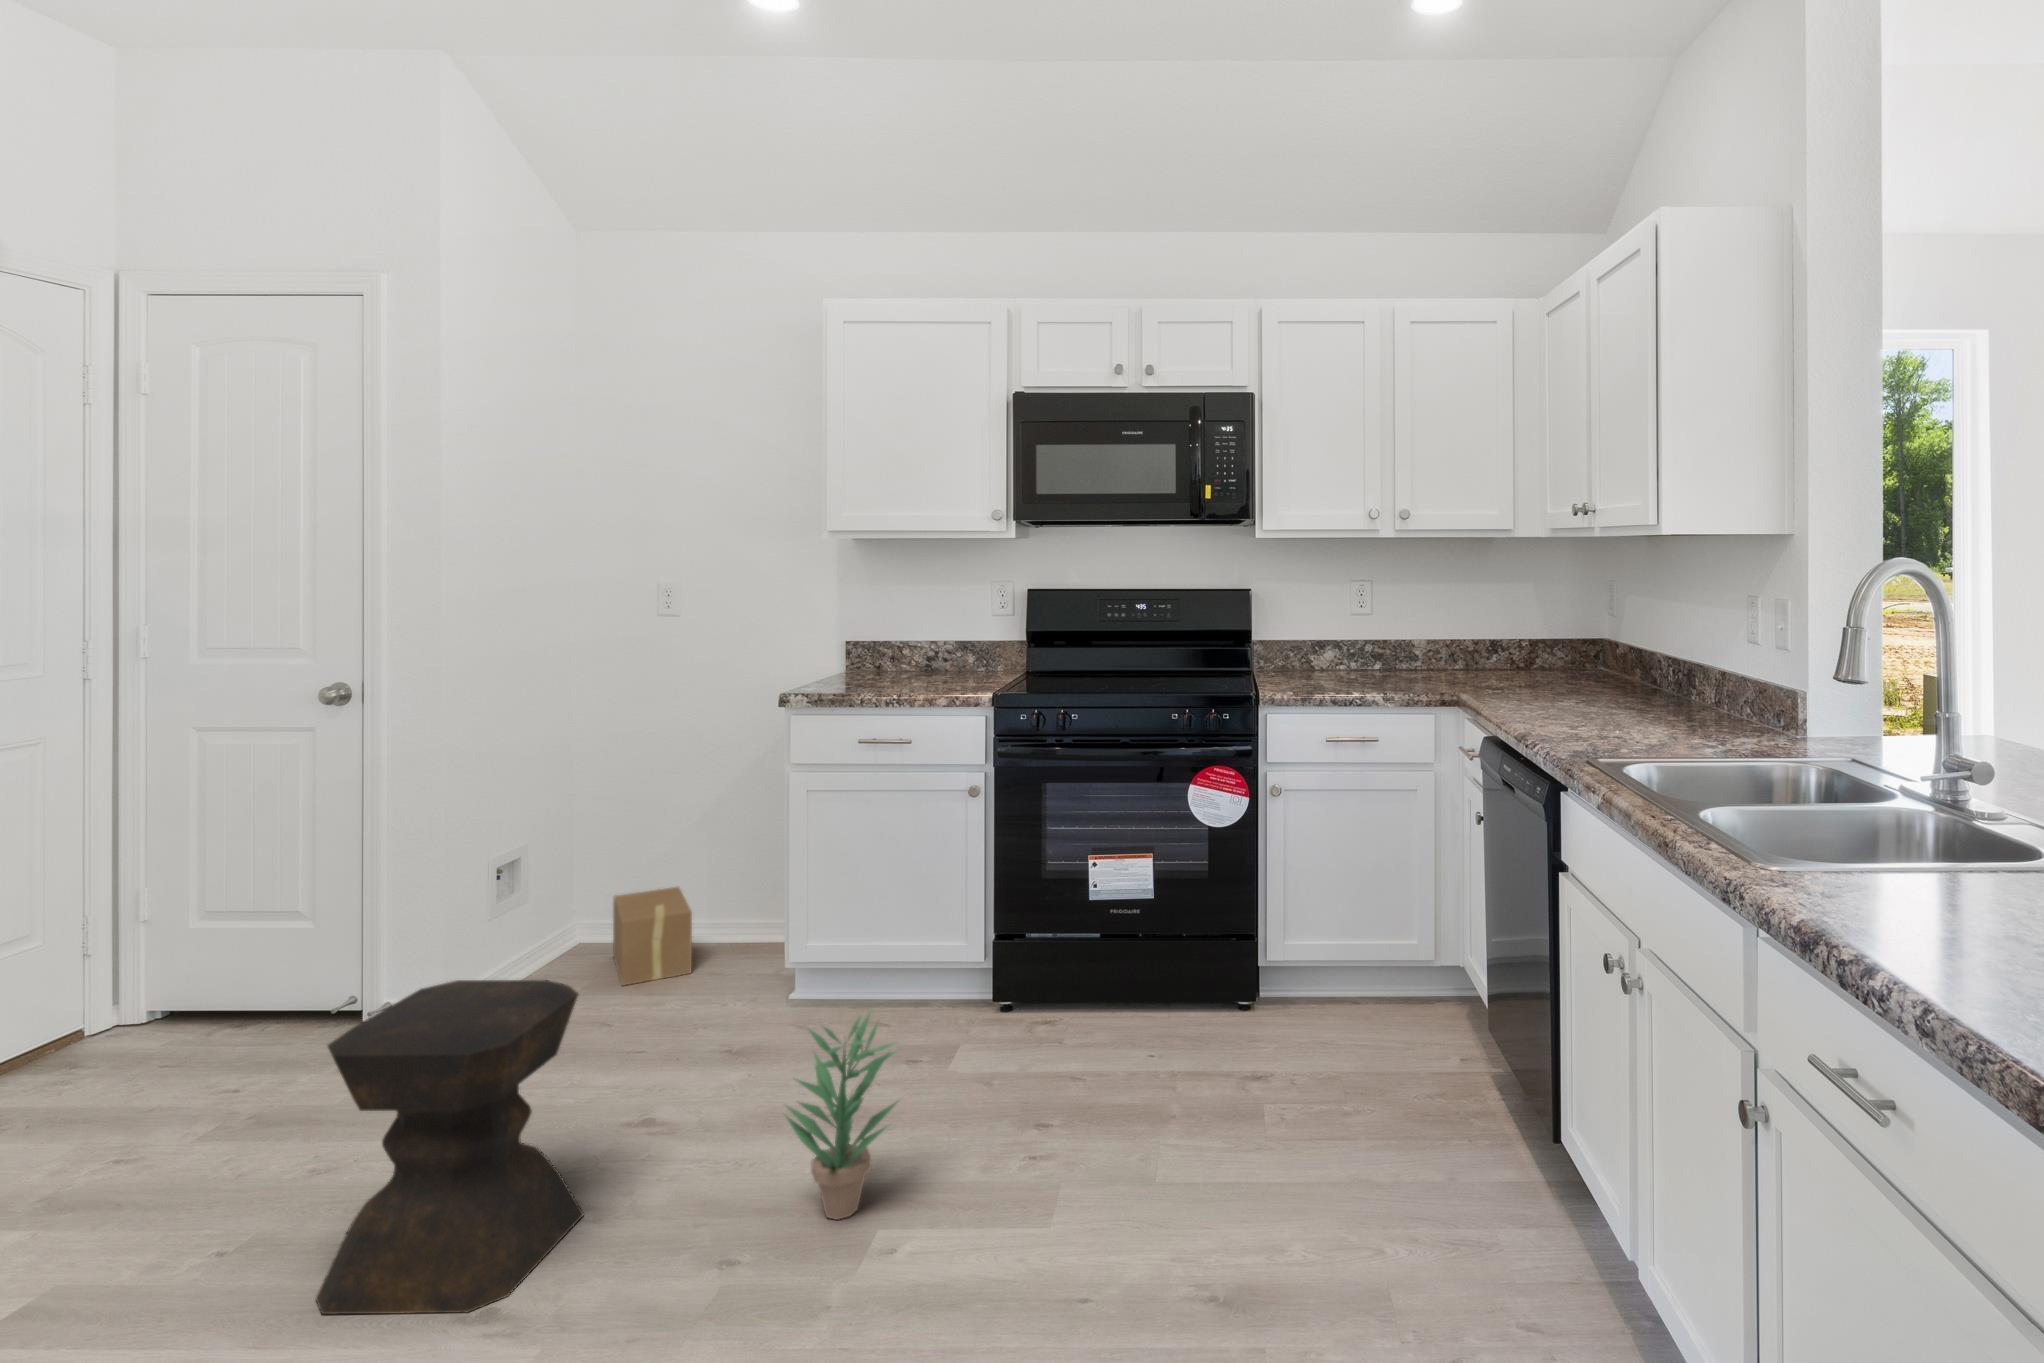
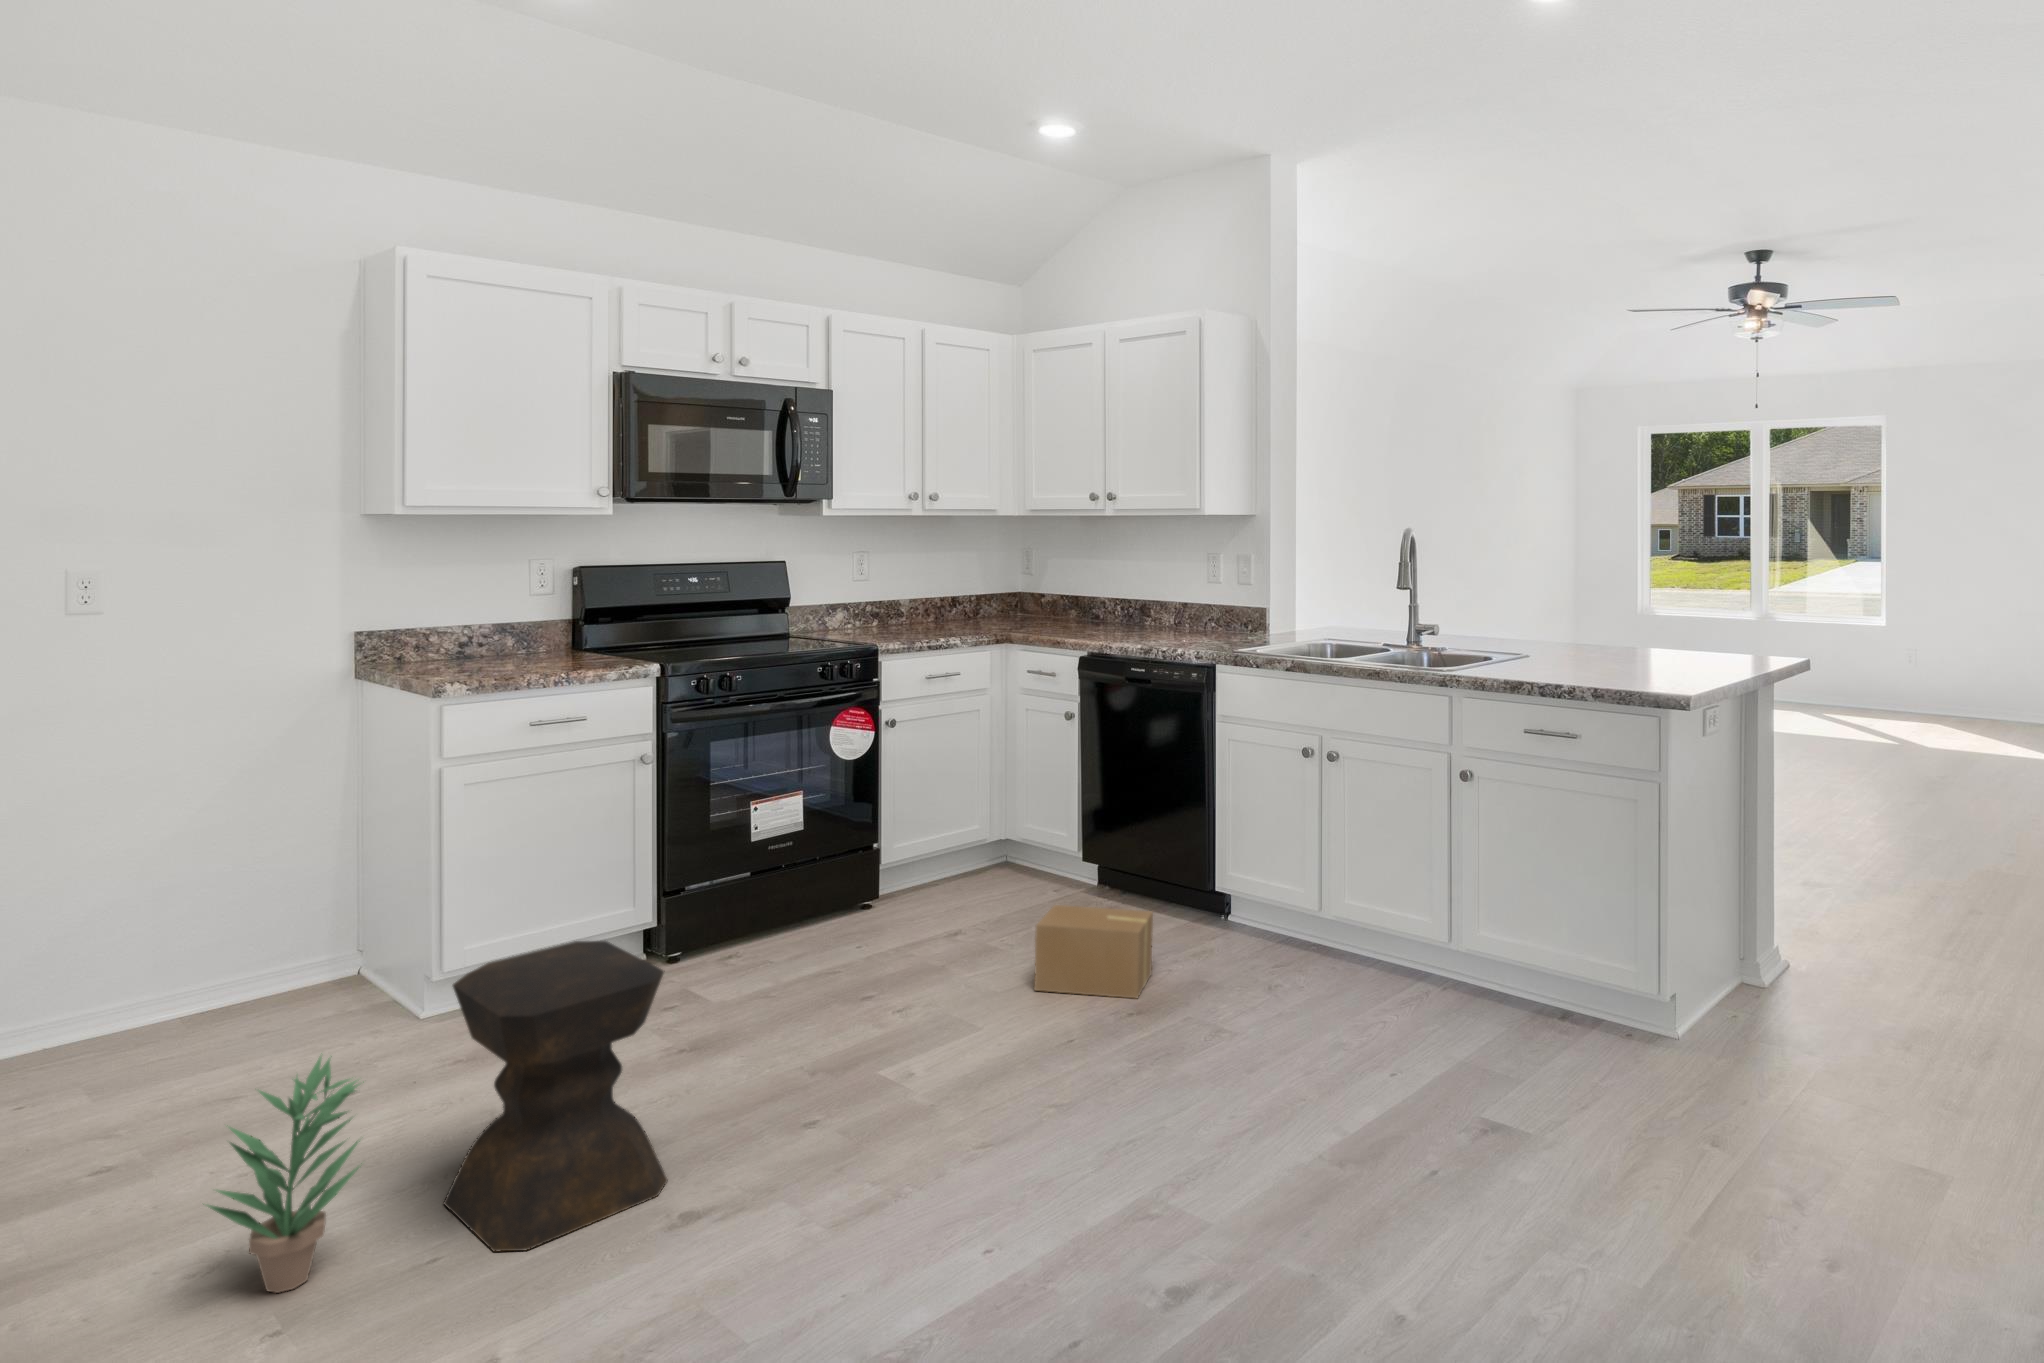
cardboard box: present [613,887,692,986] -> present [1034,905,1153,998]
potted plant: present [786,1009,898,1220] -> present [207,1056,364,1293]

